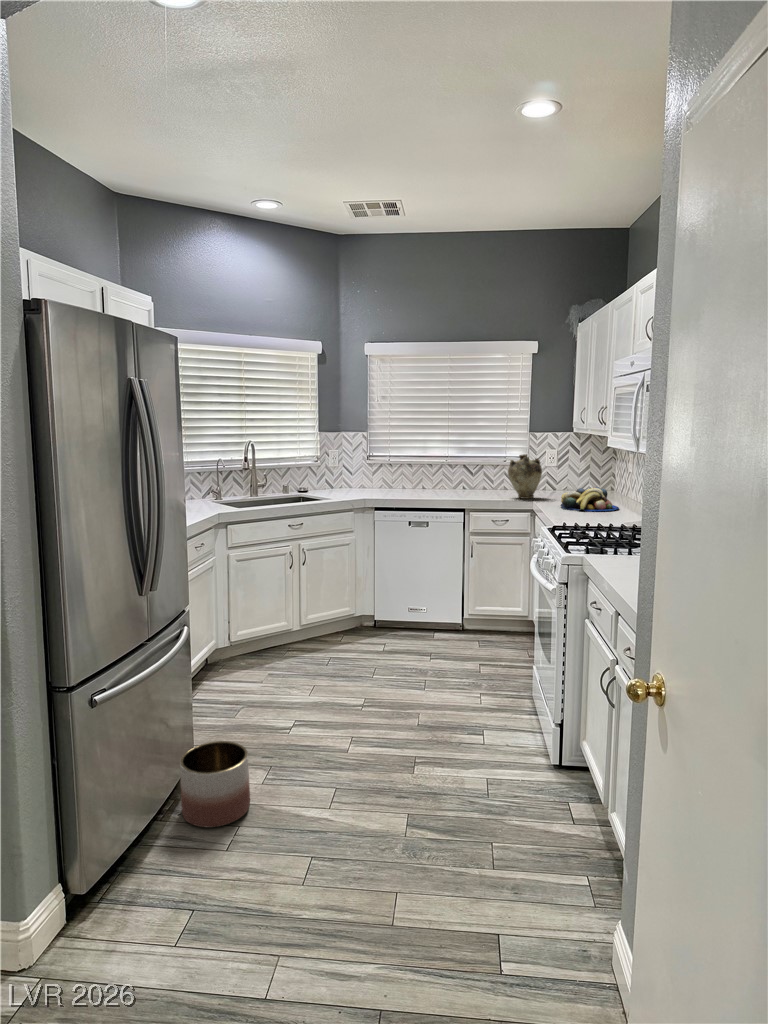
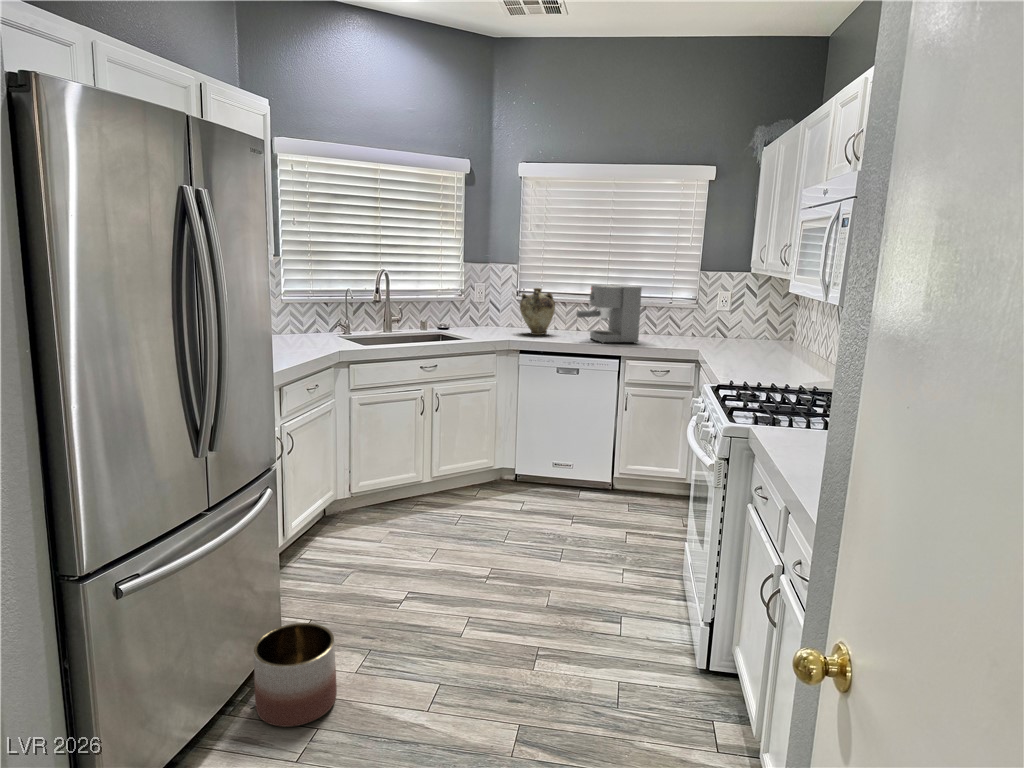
coffee maker: none [424,446,480,499] -> present [577,284,642,343]
vase: present [508,455,542,499] -> present [520,288,555,335]
fruit bowl: present [560,487,619,512] -> none [730,337,799,367]

